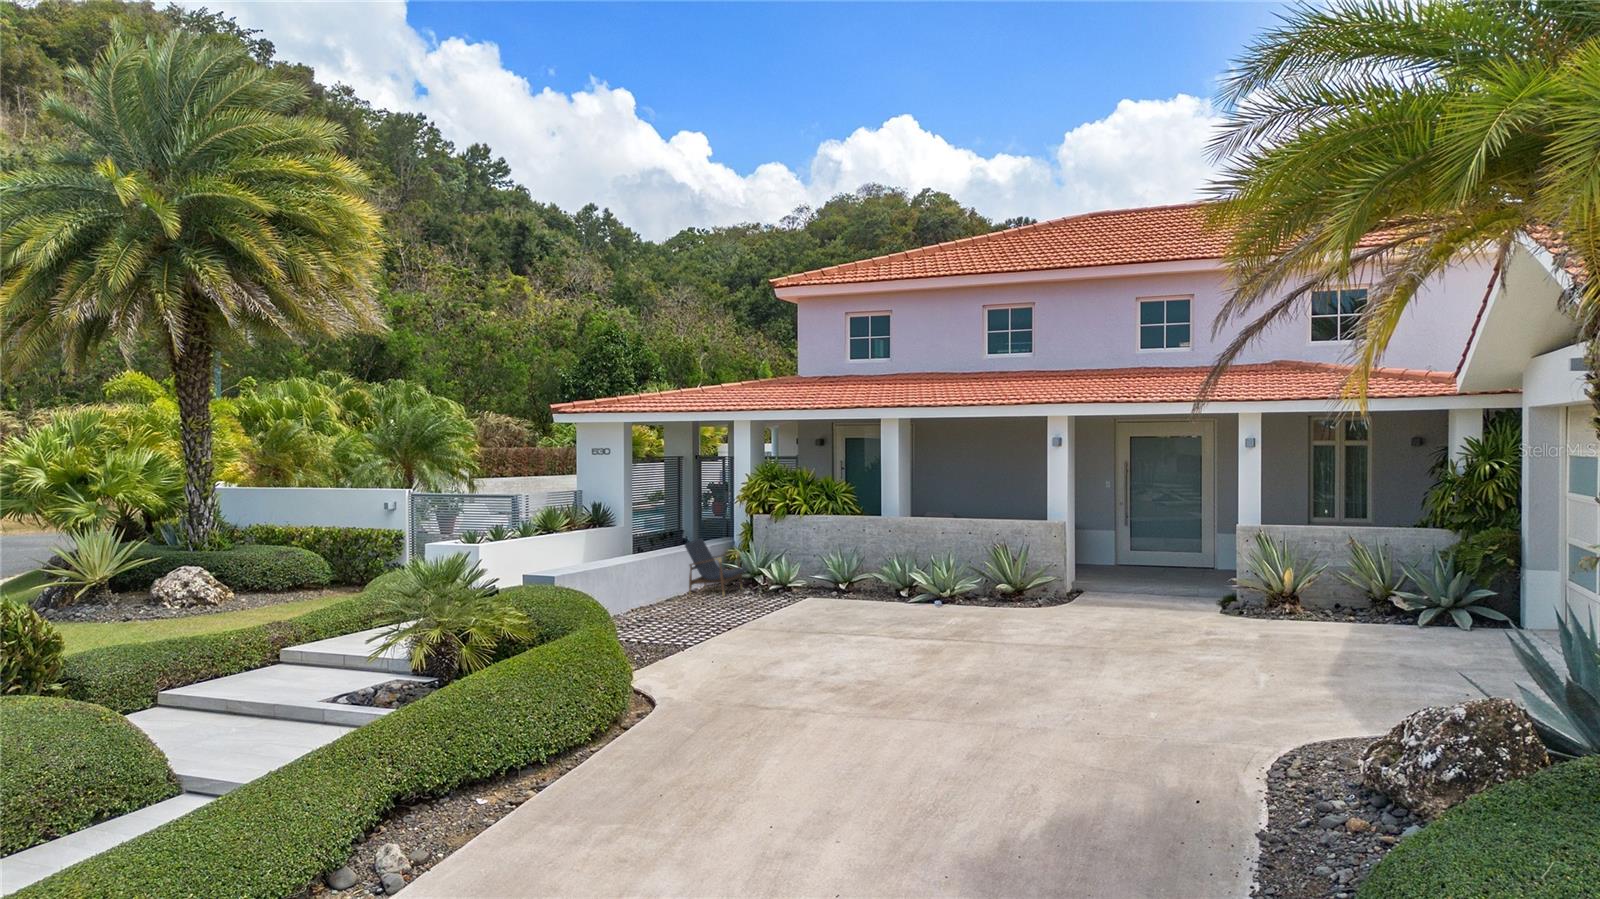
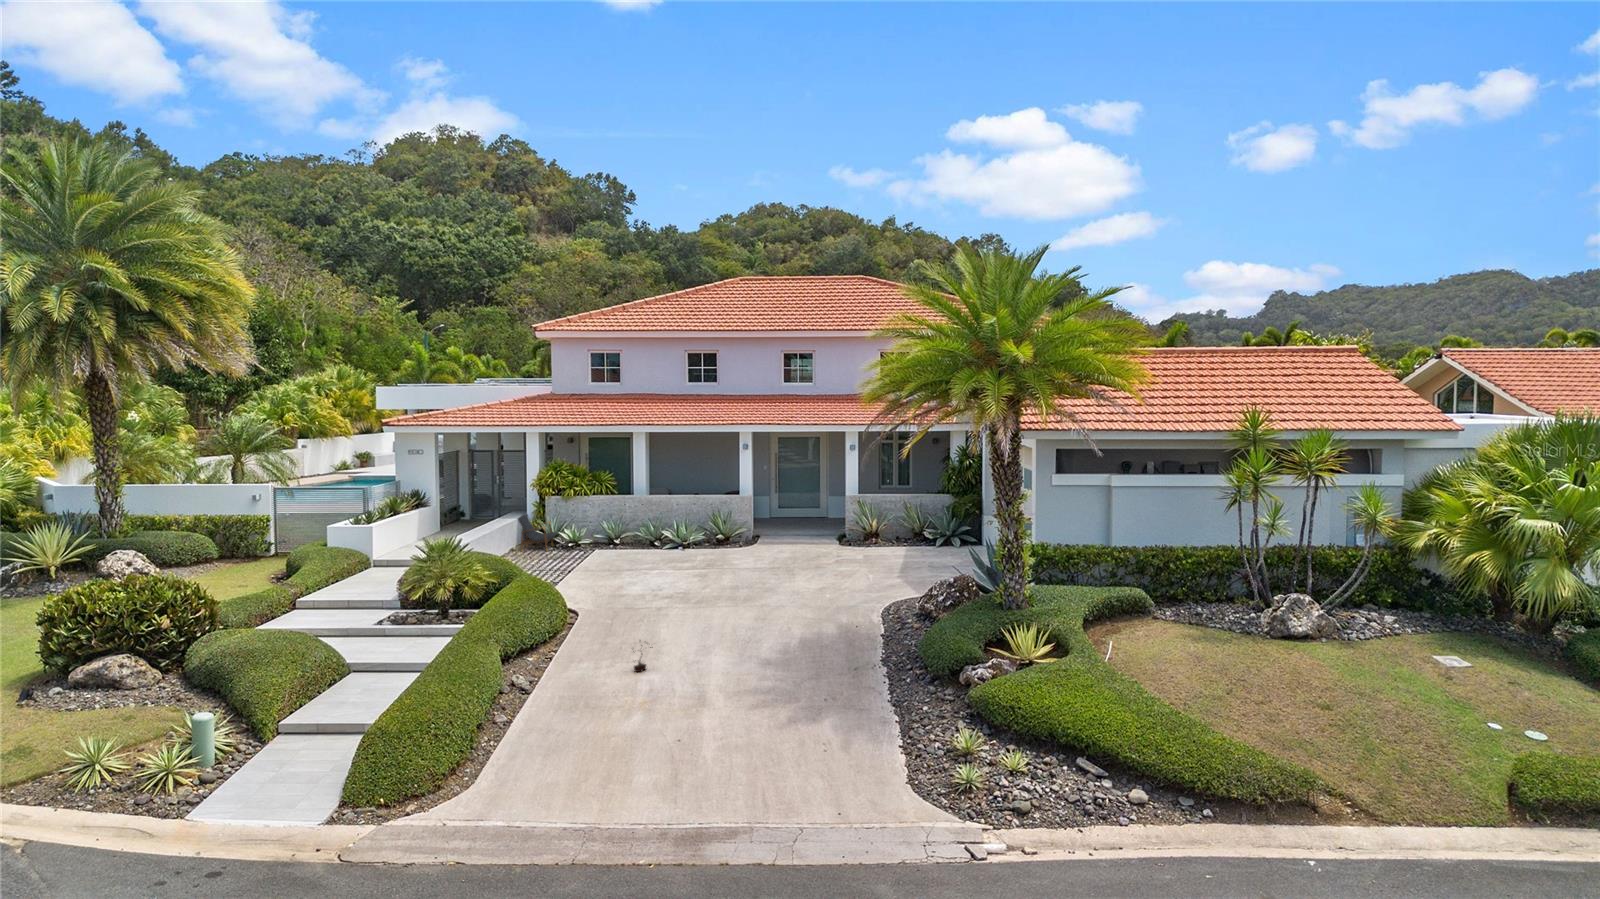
potted plant: none [553,790,624,875] -> present [634,645,653,672]

